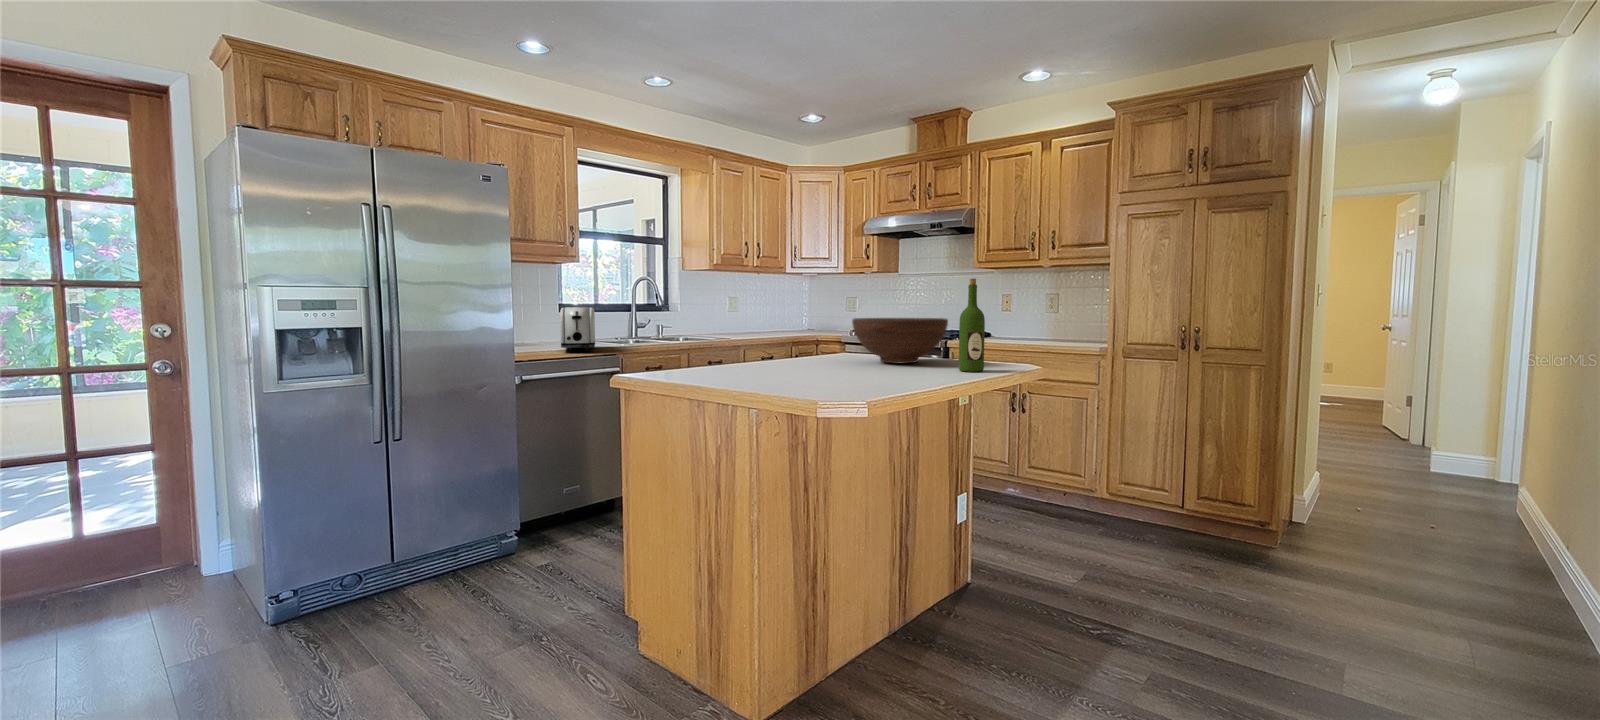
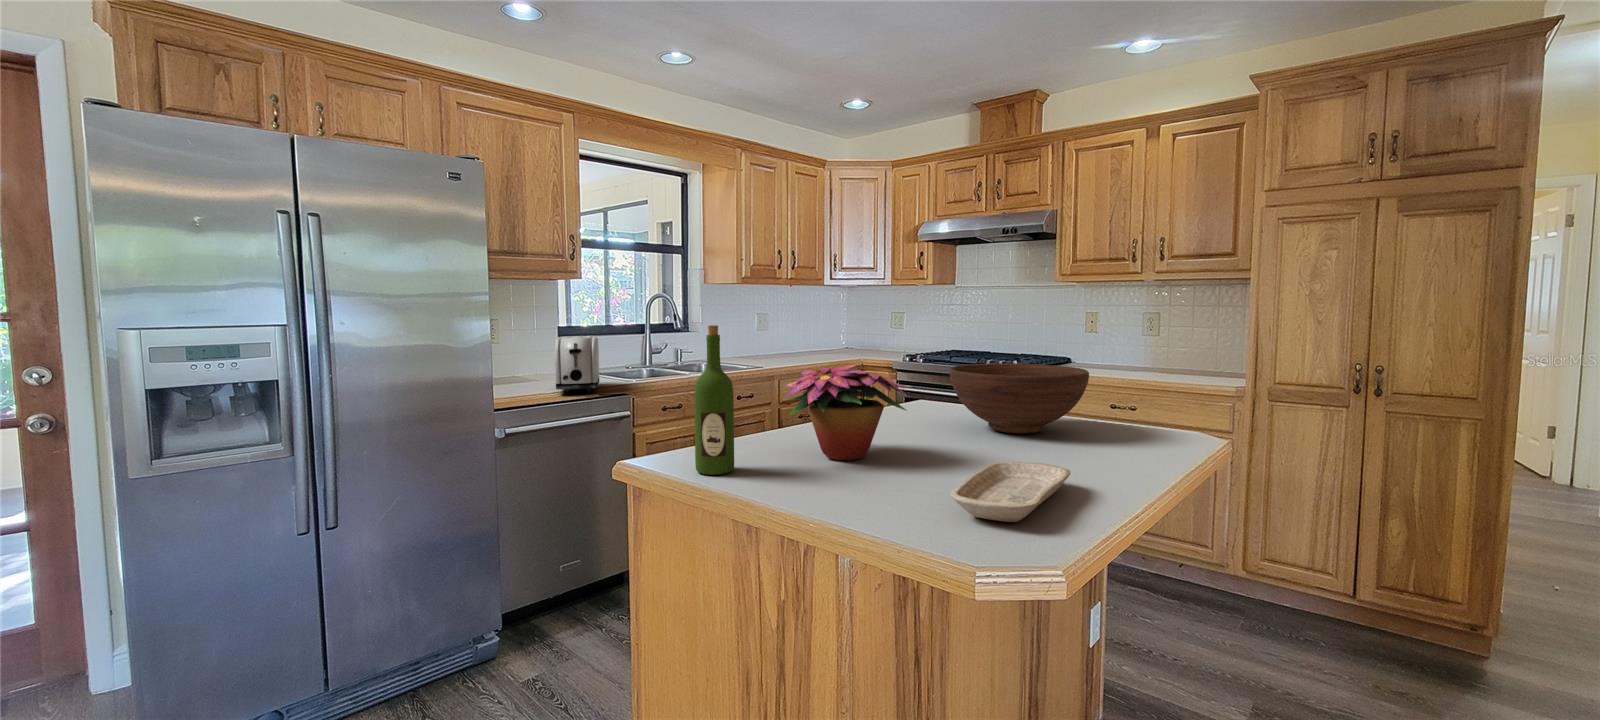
wine bottle: present [959,279,985,372] -> present [694,325,734,475]
flower arrangement: none [725,309,817,373] -> present [785,365,910,460]
tray: none [819,367,905,389] -> present [951,461,1071,522]

